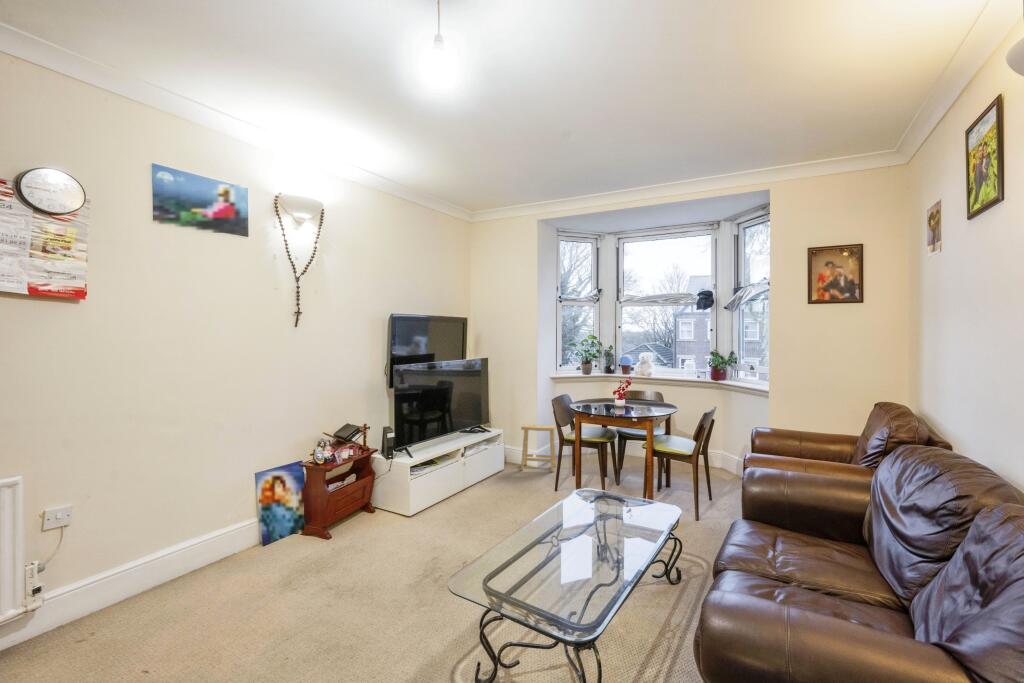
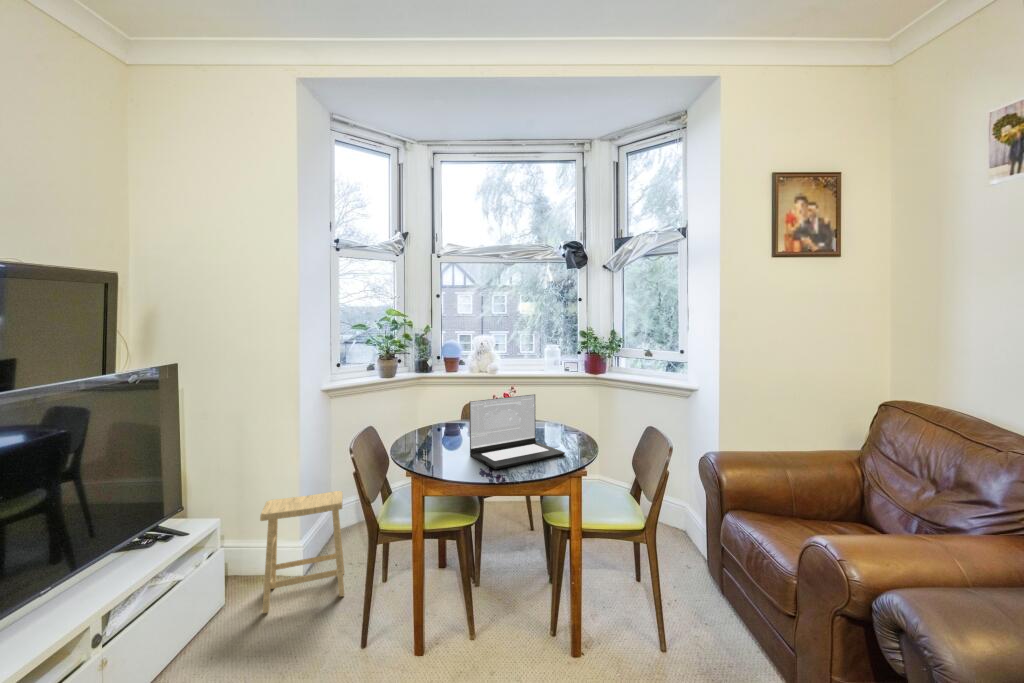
laptop: none [604,382,648,411] -> present [469,394,565,469]

